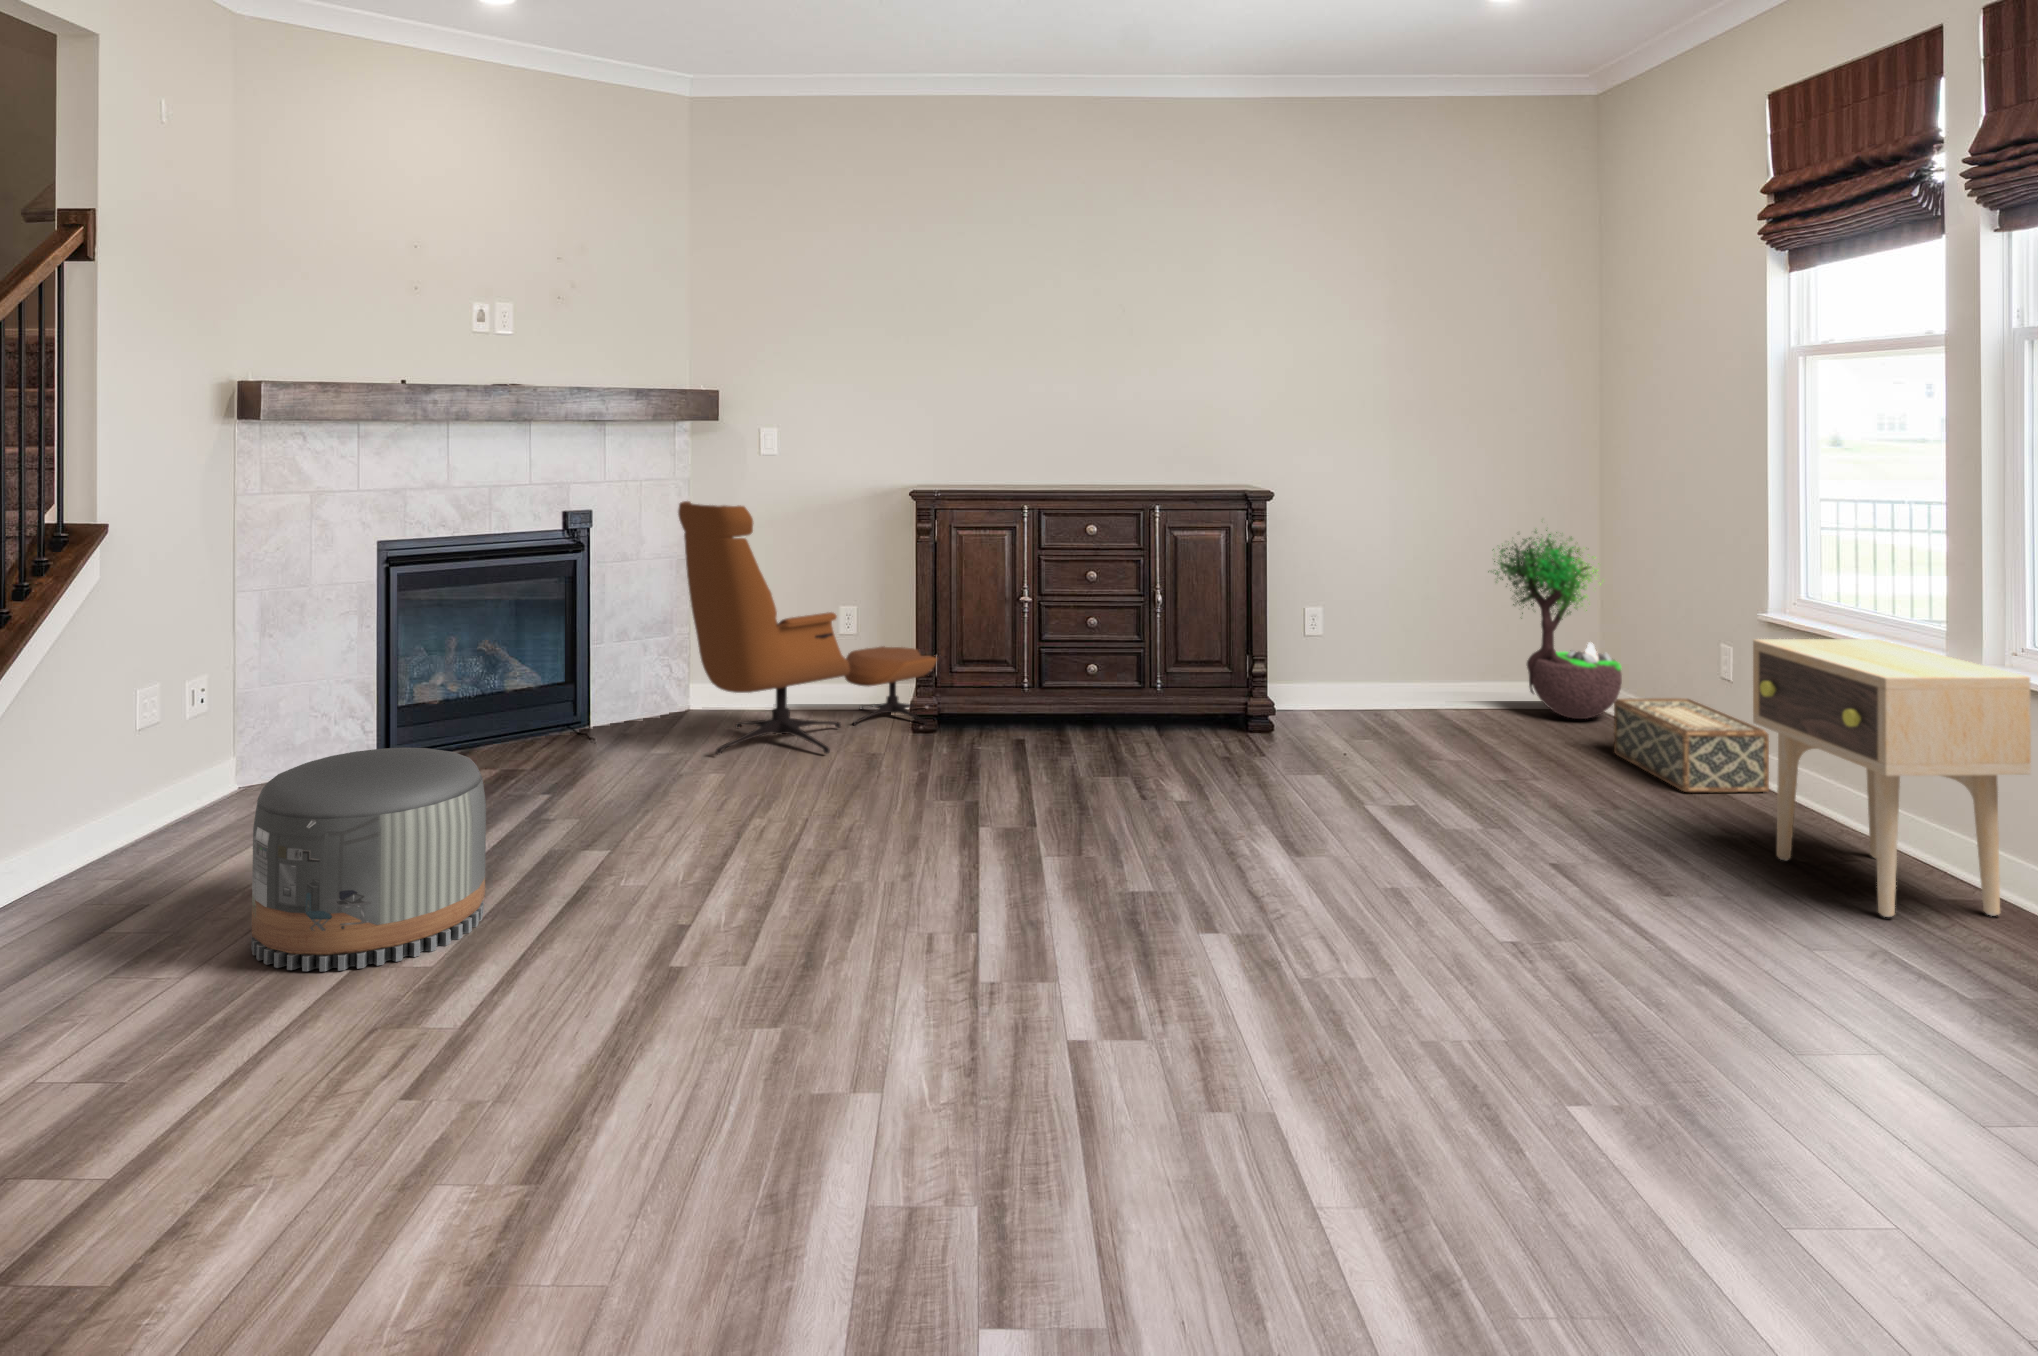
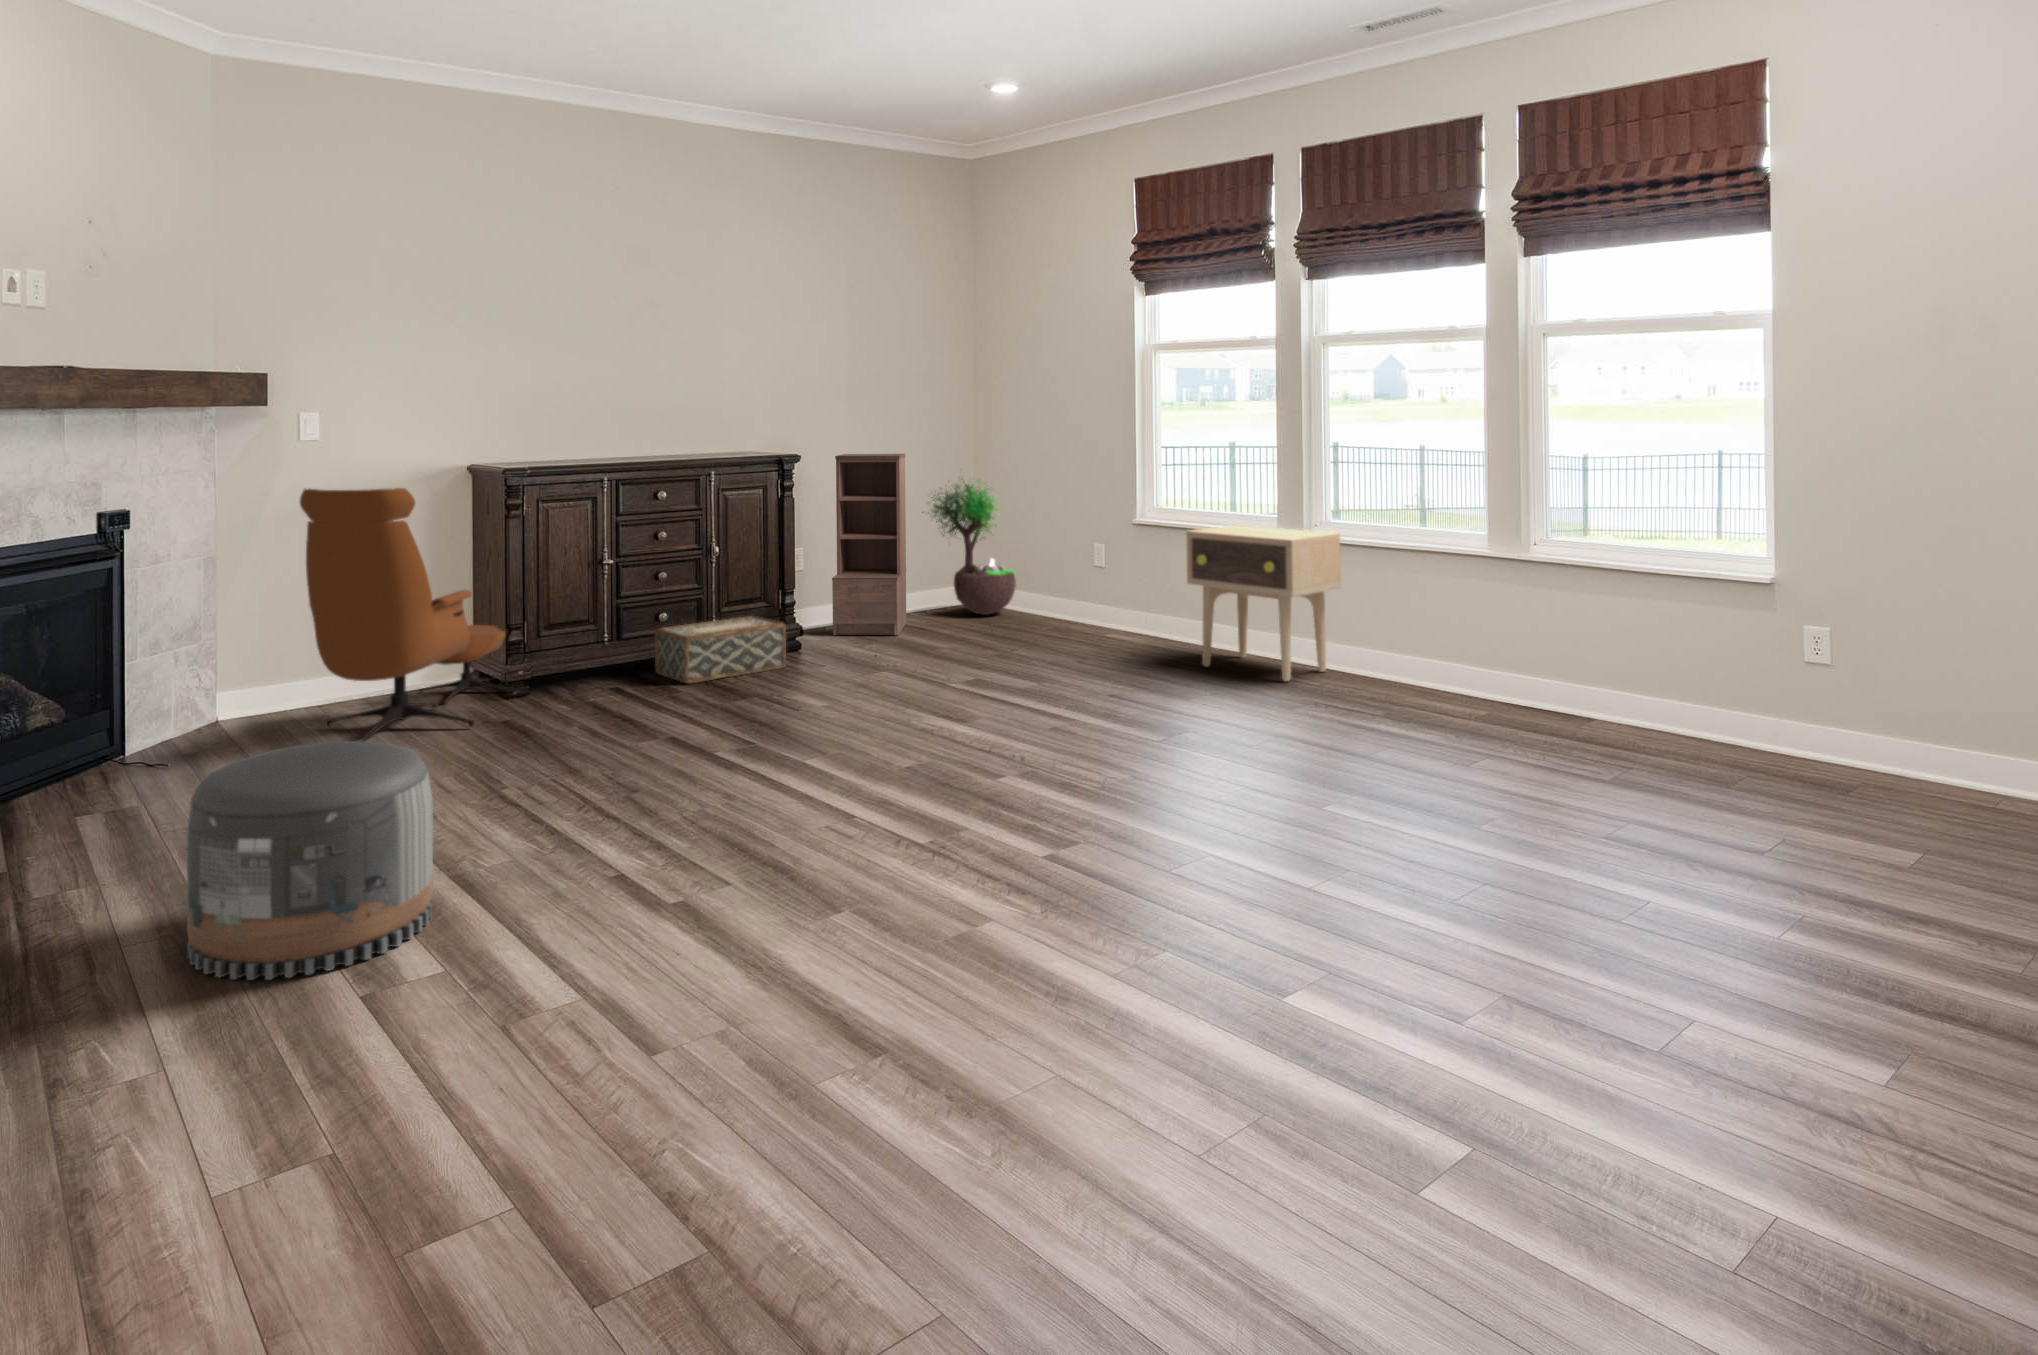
bookshelf: none [1334,490,1454,728] -> present [832,454,906,635]
woven basket: present [1614,698,1769,792] -> present [655,616,786,683]

